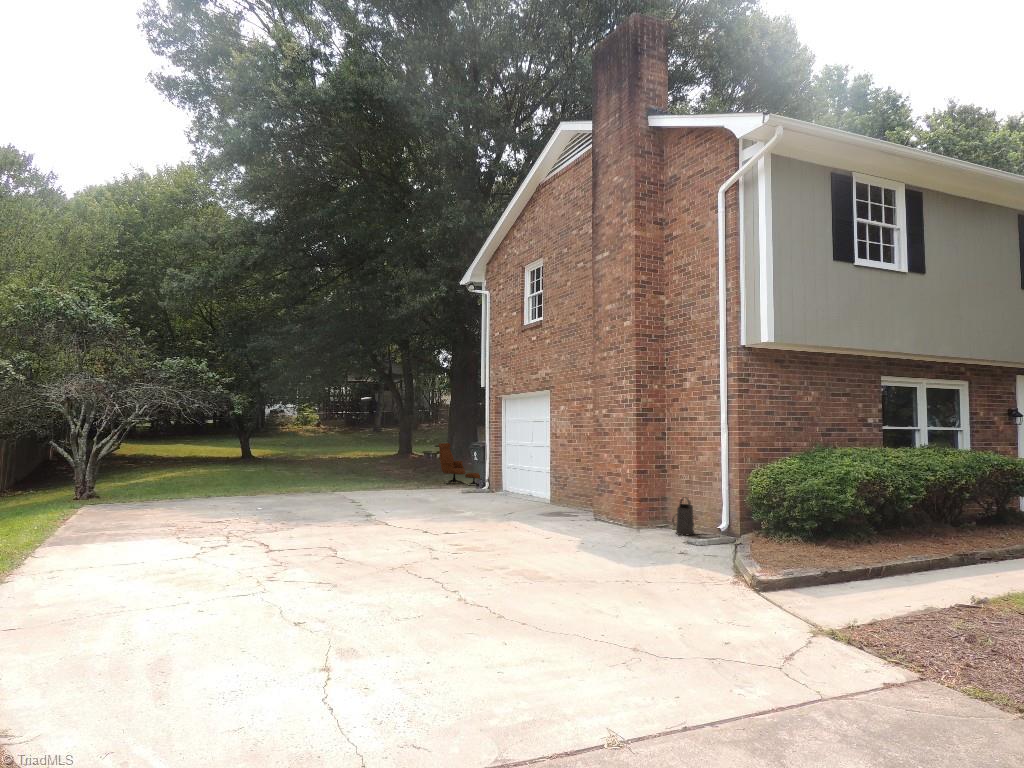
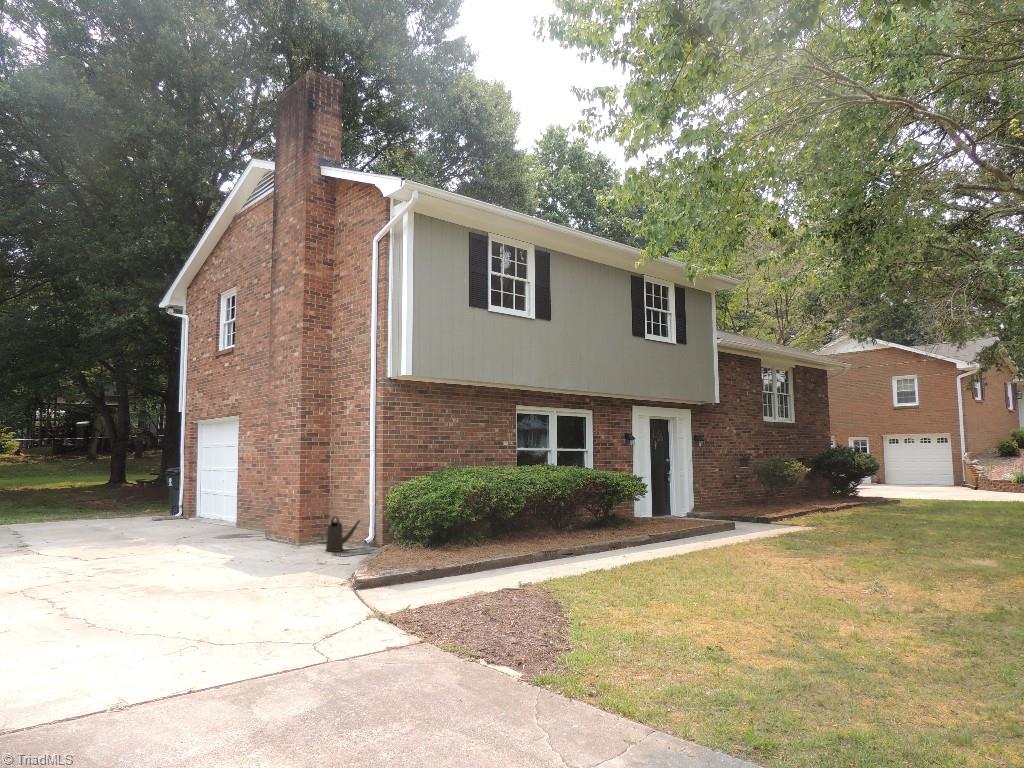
lounge chair: present [438,443,480,485] -> none [125,471,174,515]

